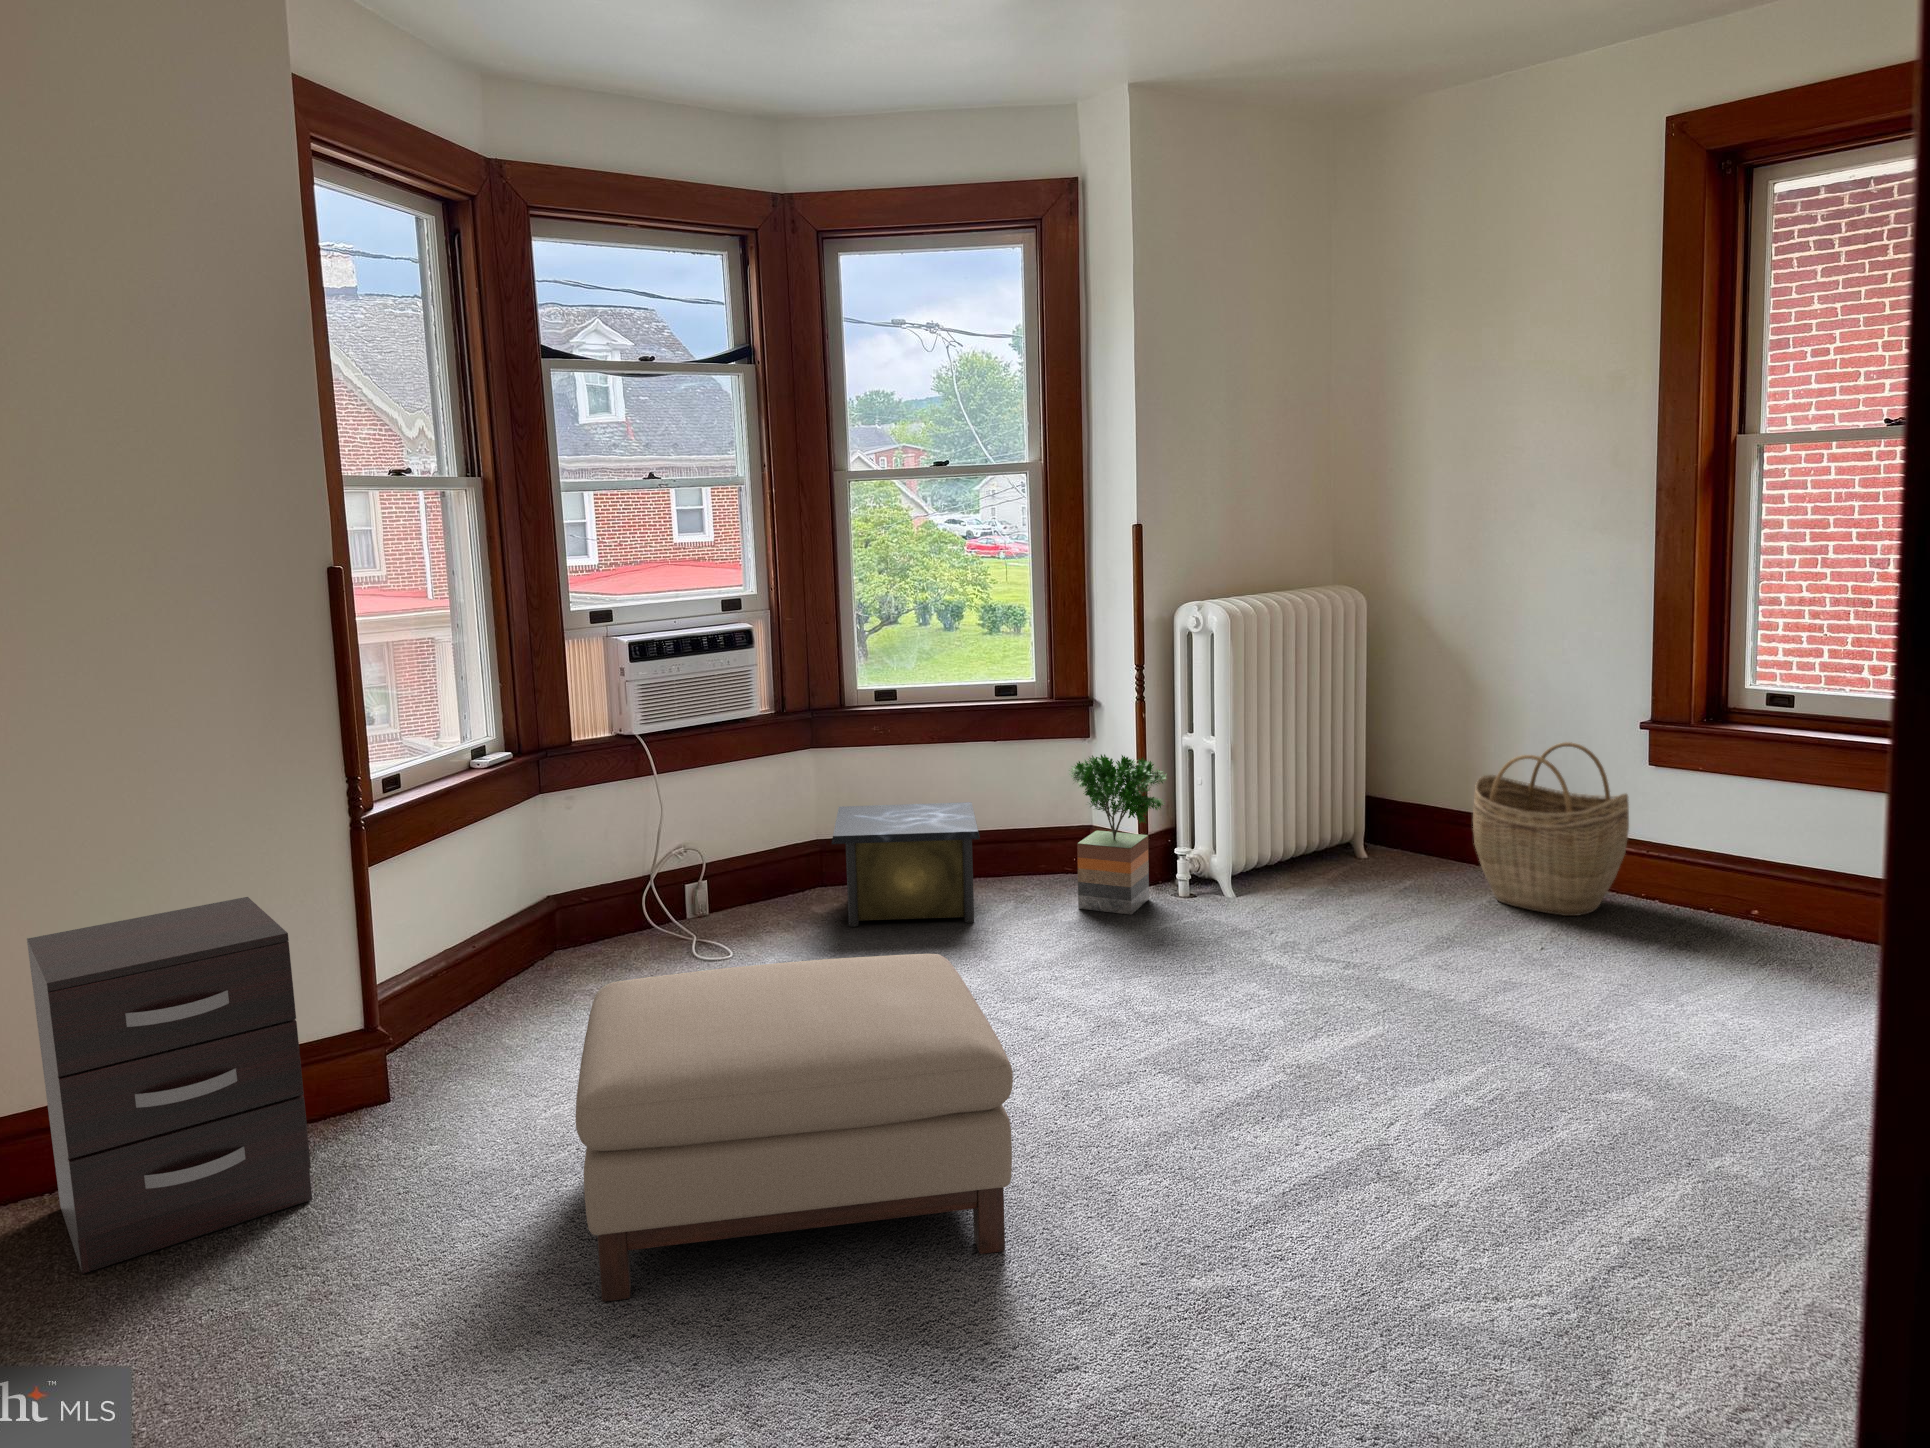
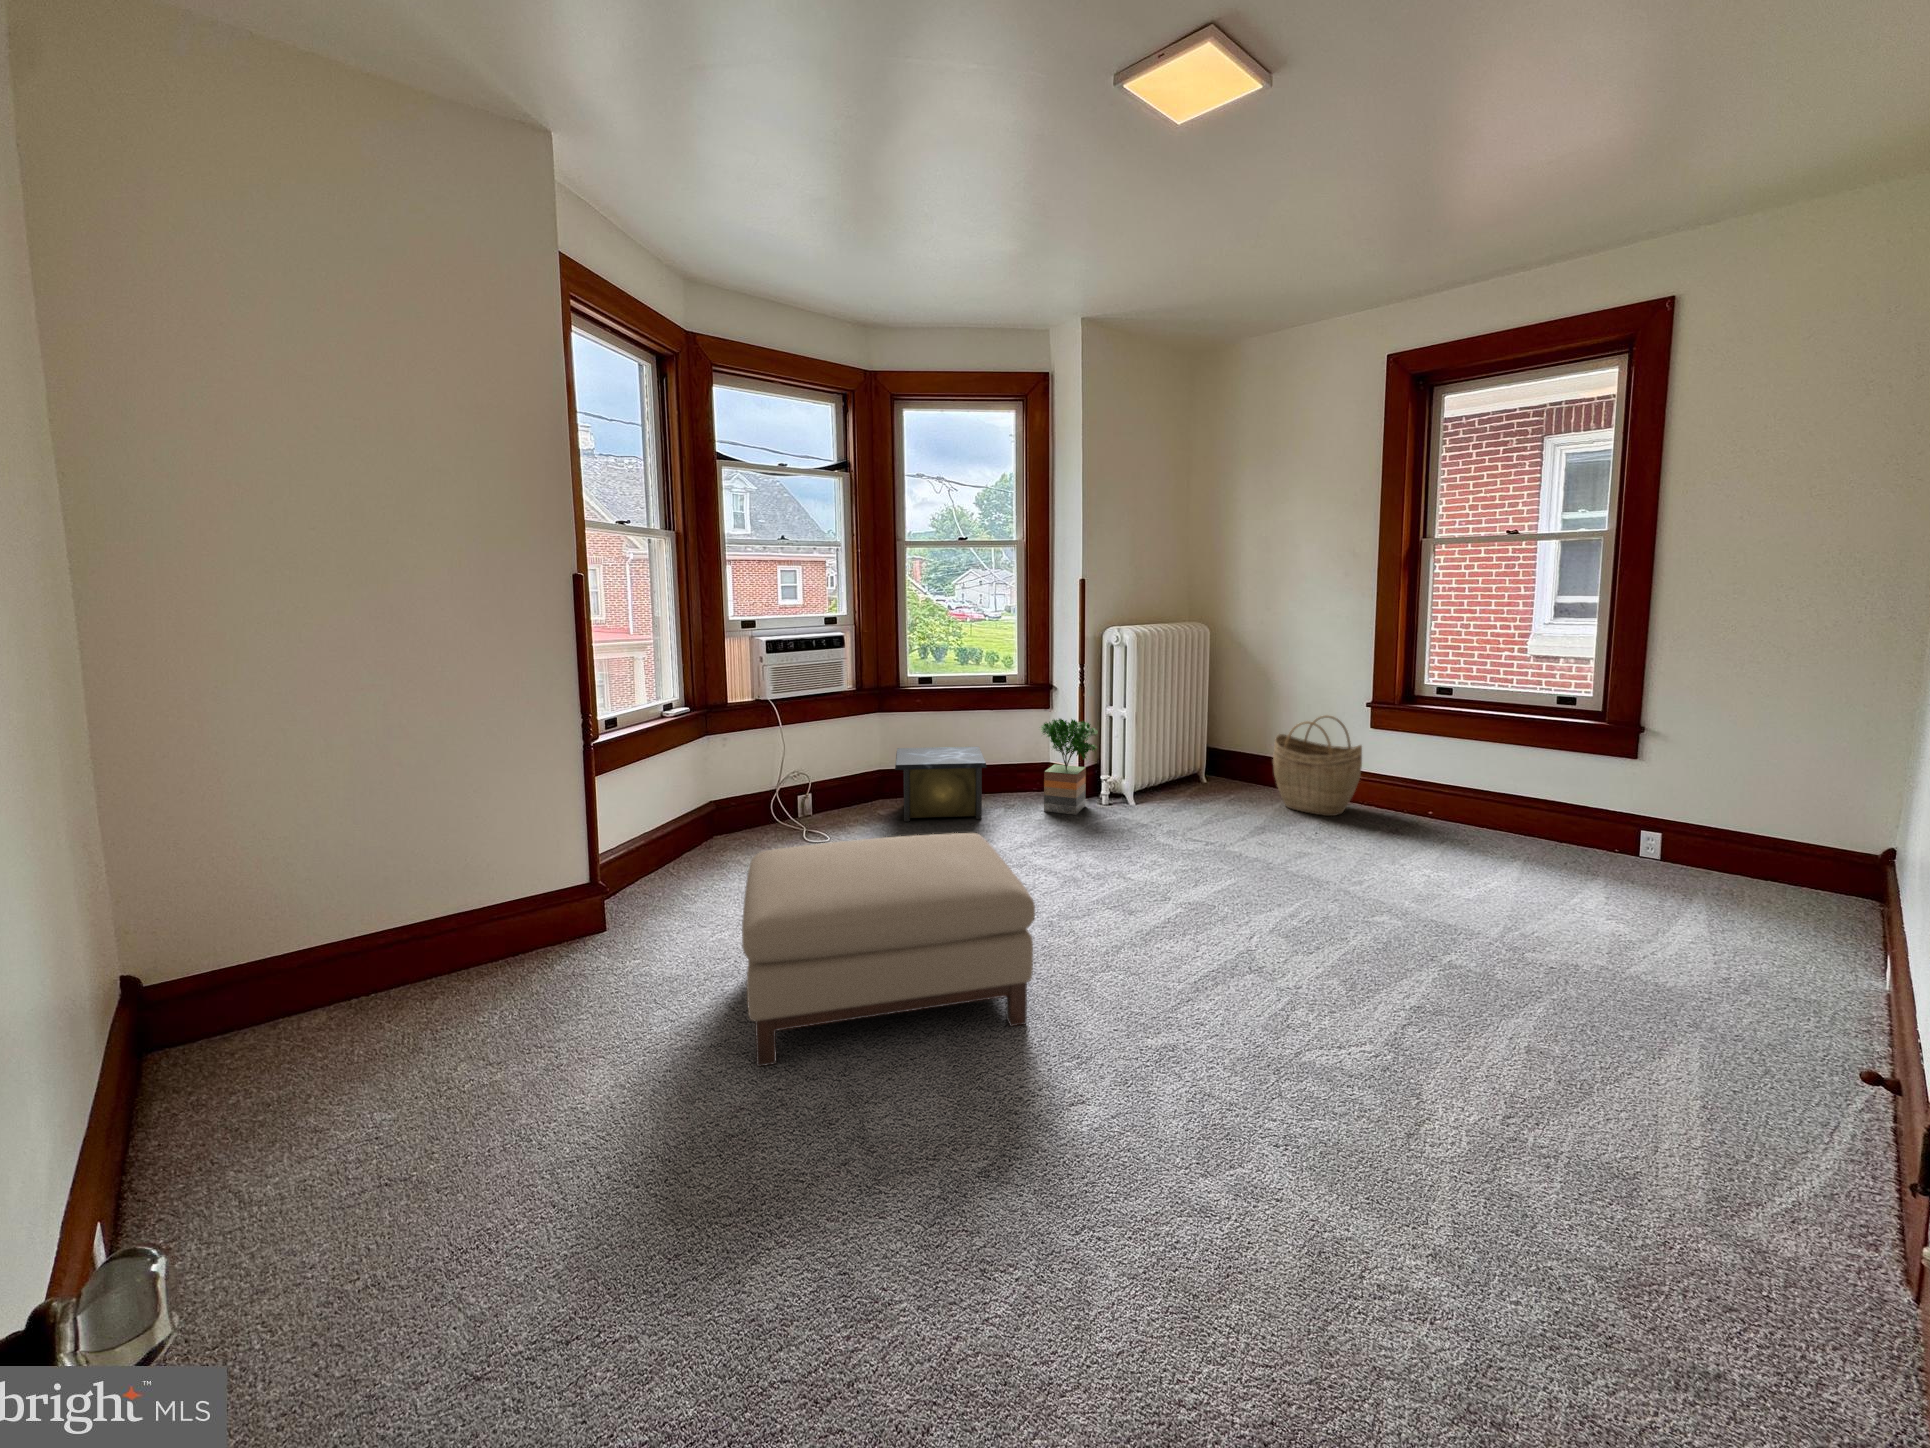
dresser: present [27,897,312,1274] -> none [340,793,548,1058]

